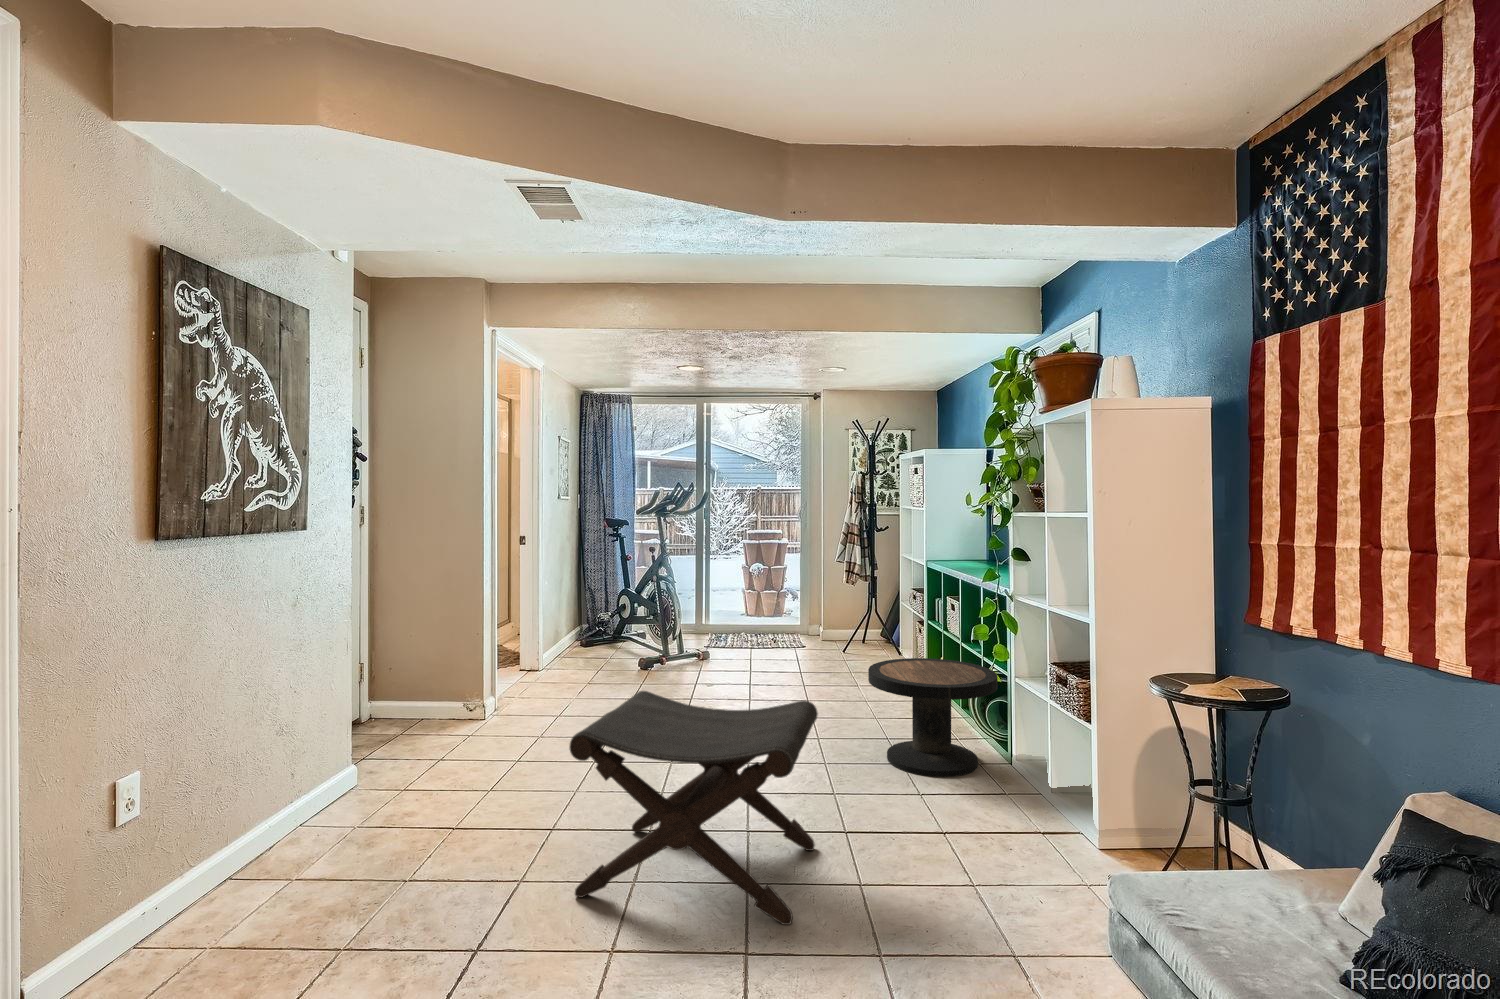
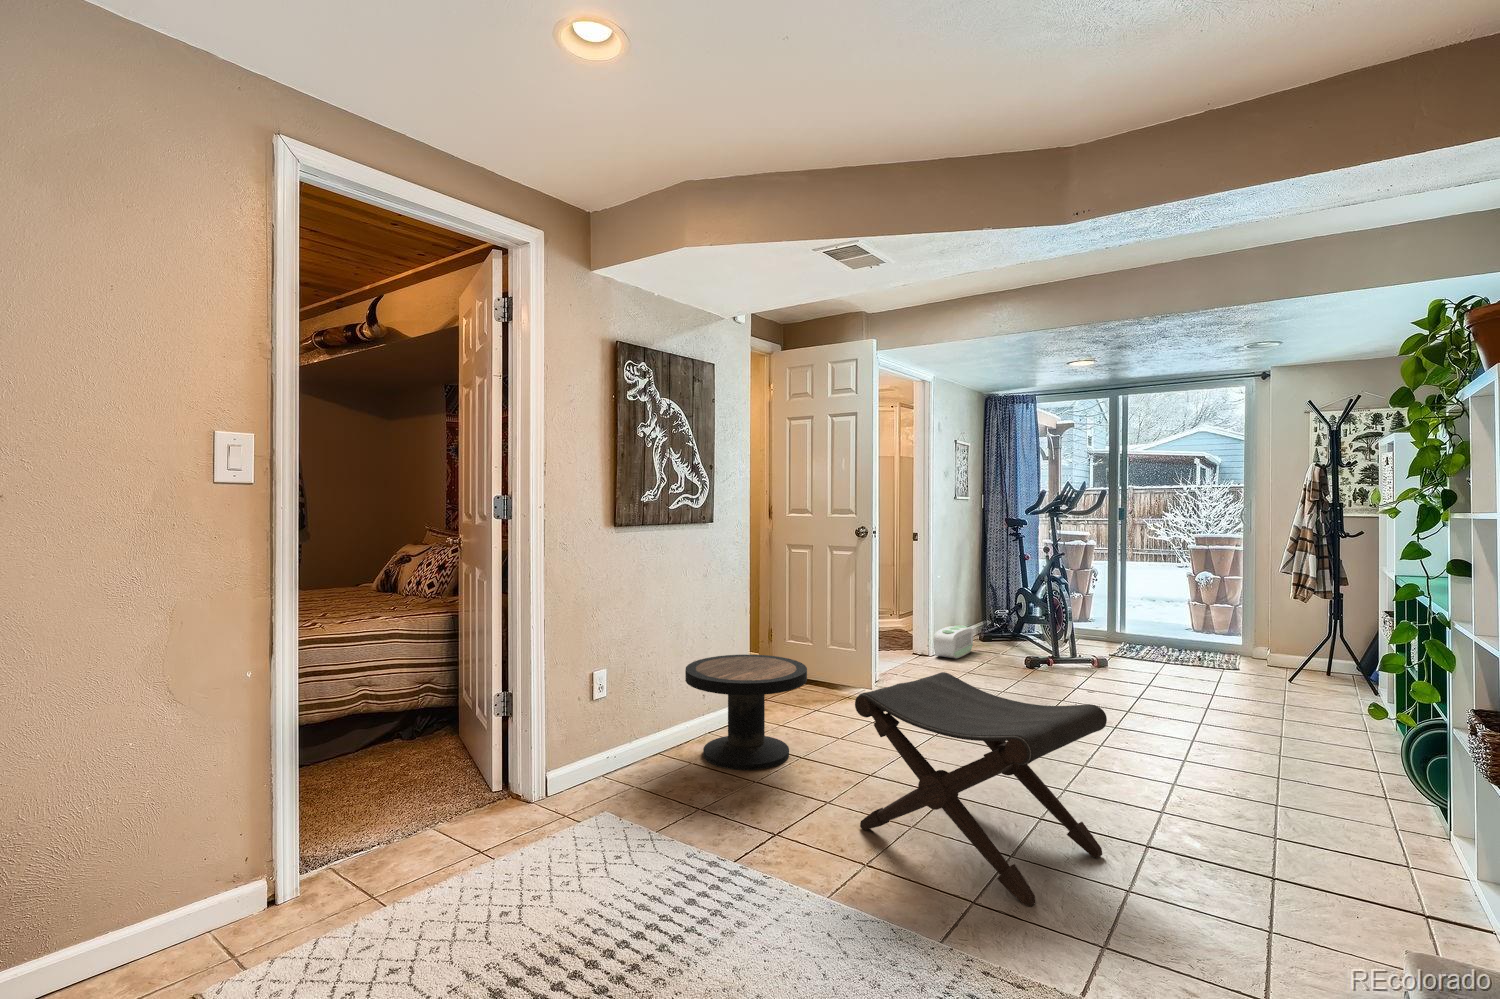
air purifier: none [544,635,581,671] -> present [934,625,973,658]
side table: present [868,658,998,777] -> present [685,655,807,770]

